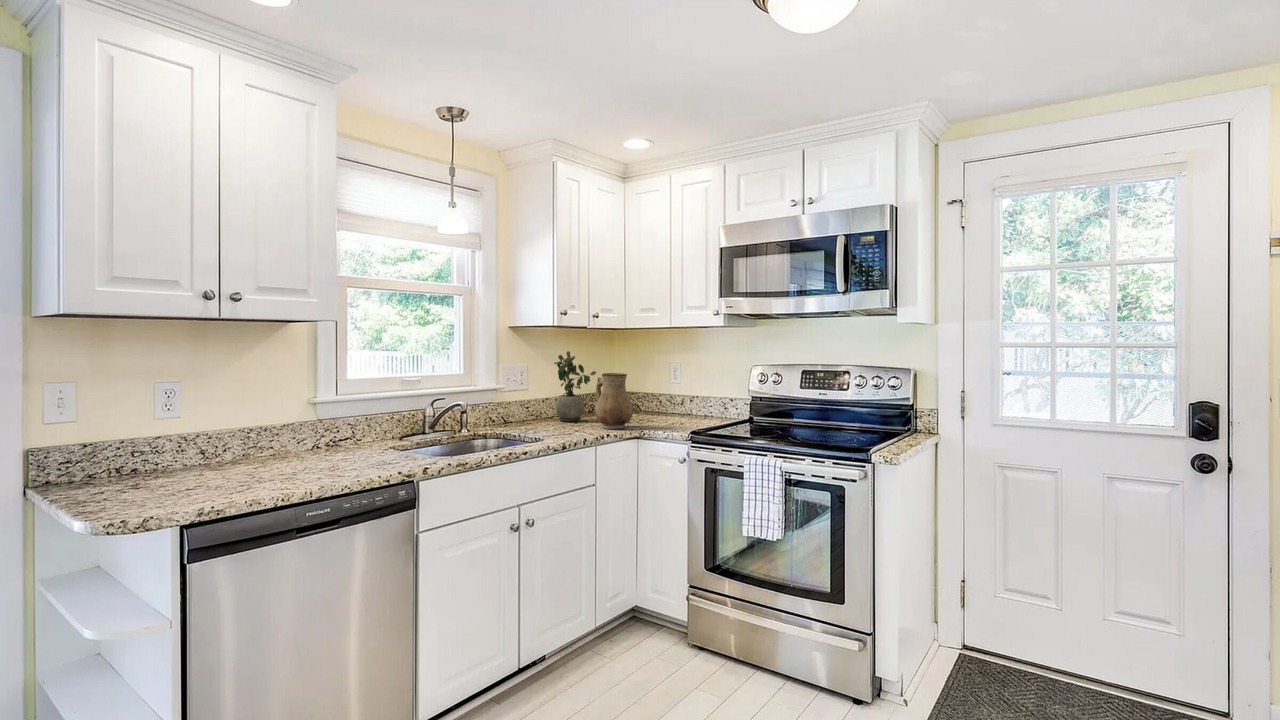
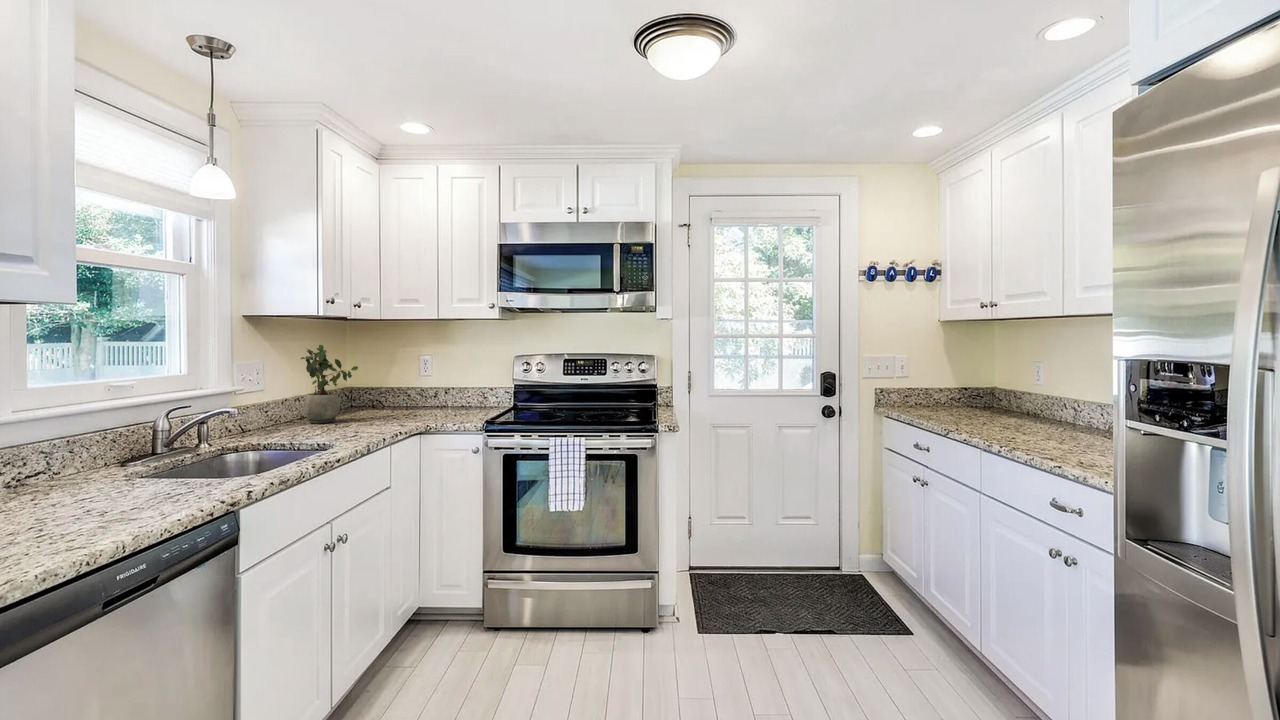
ceramic pitcher: present [595,373,633,429] -> none [365,367,412,426]

